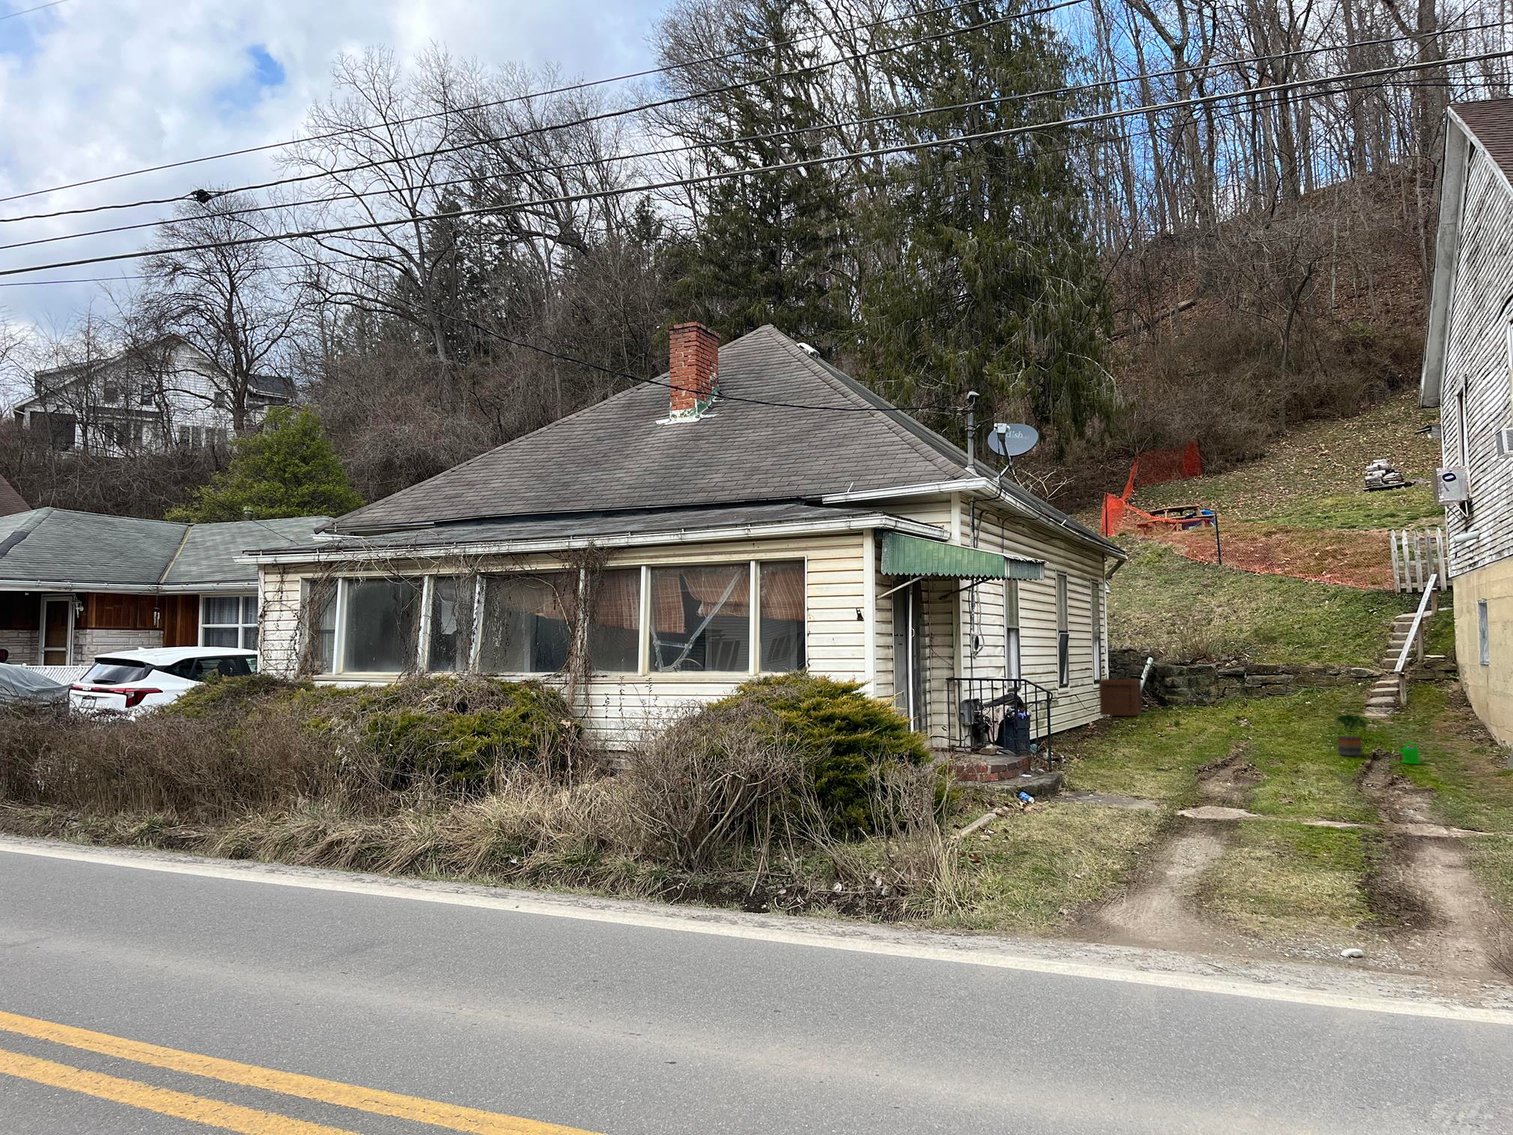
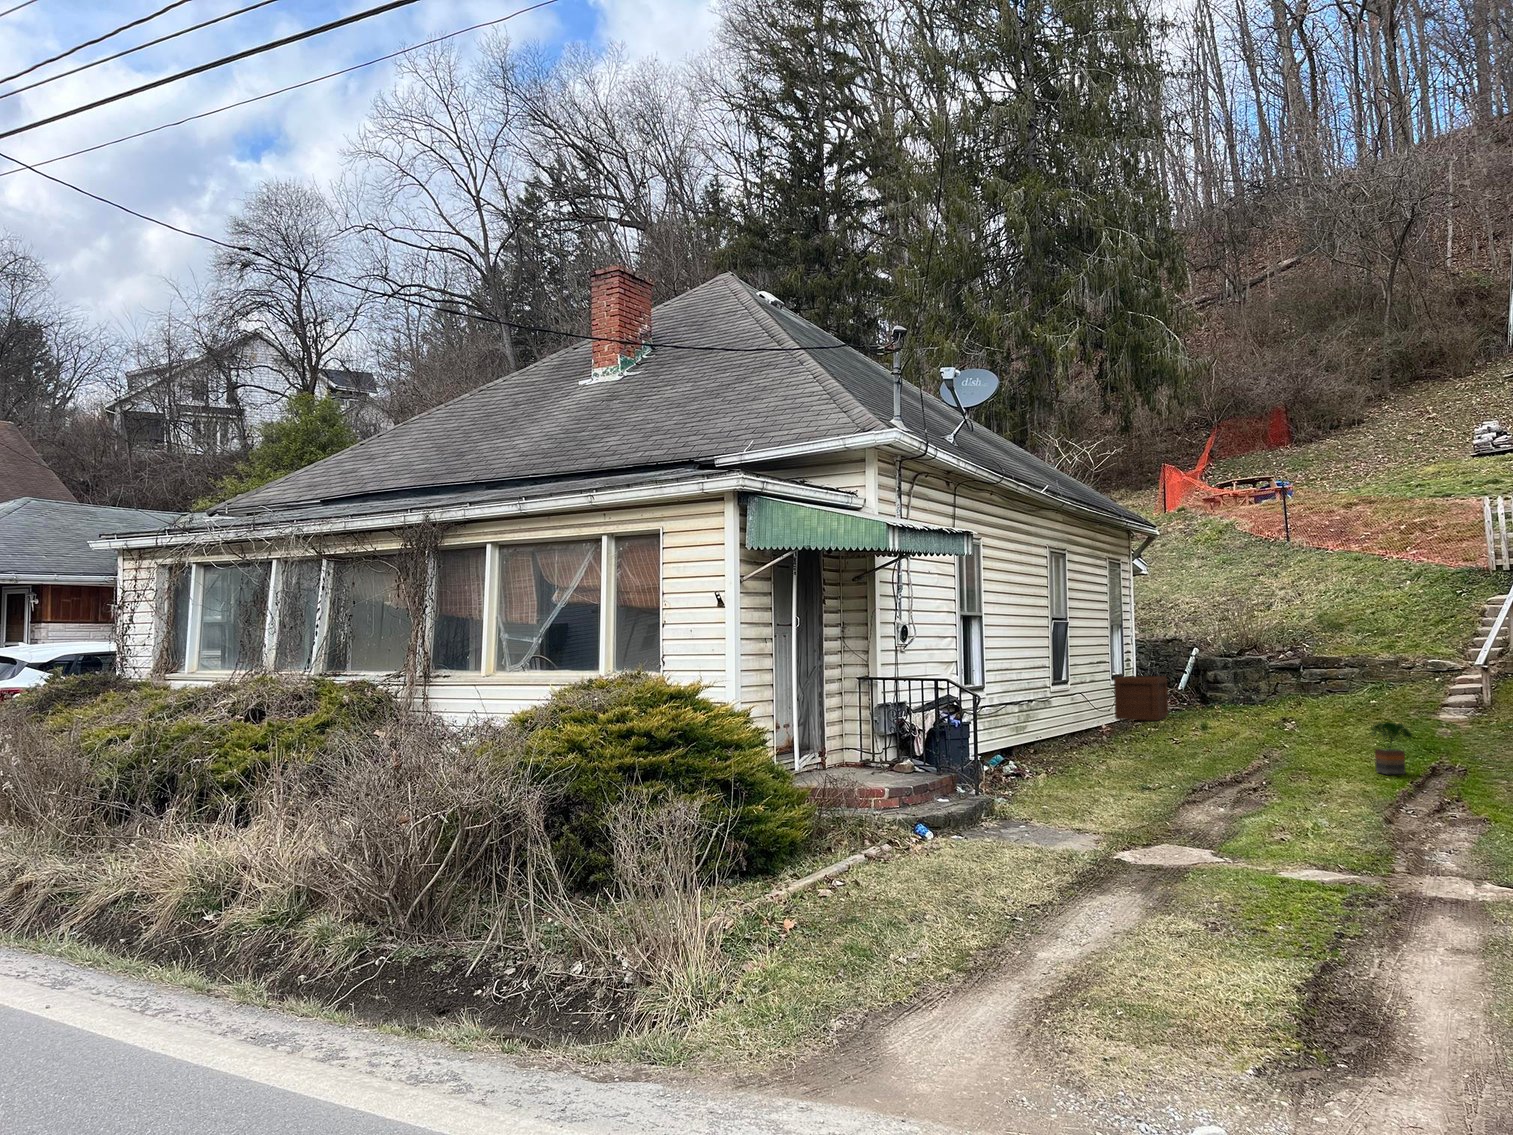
watering can: present [1399,741,1420,764] -> none [1447,757,1478,787]

